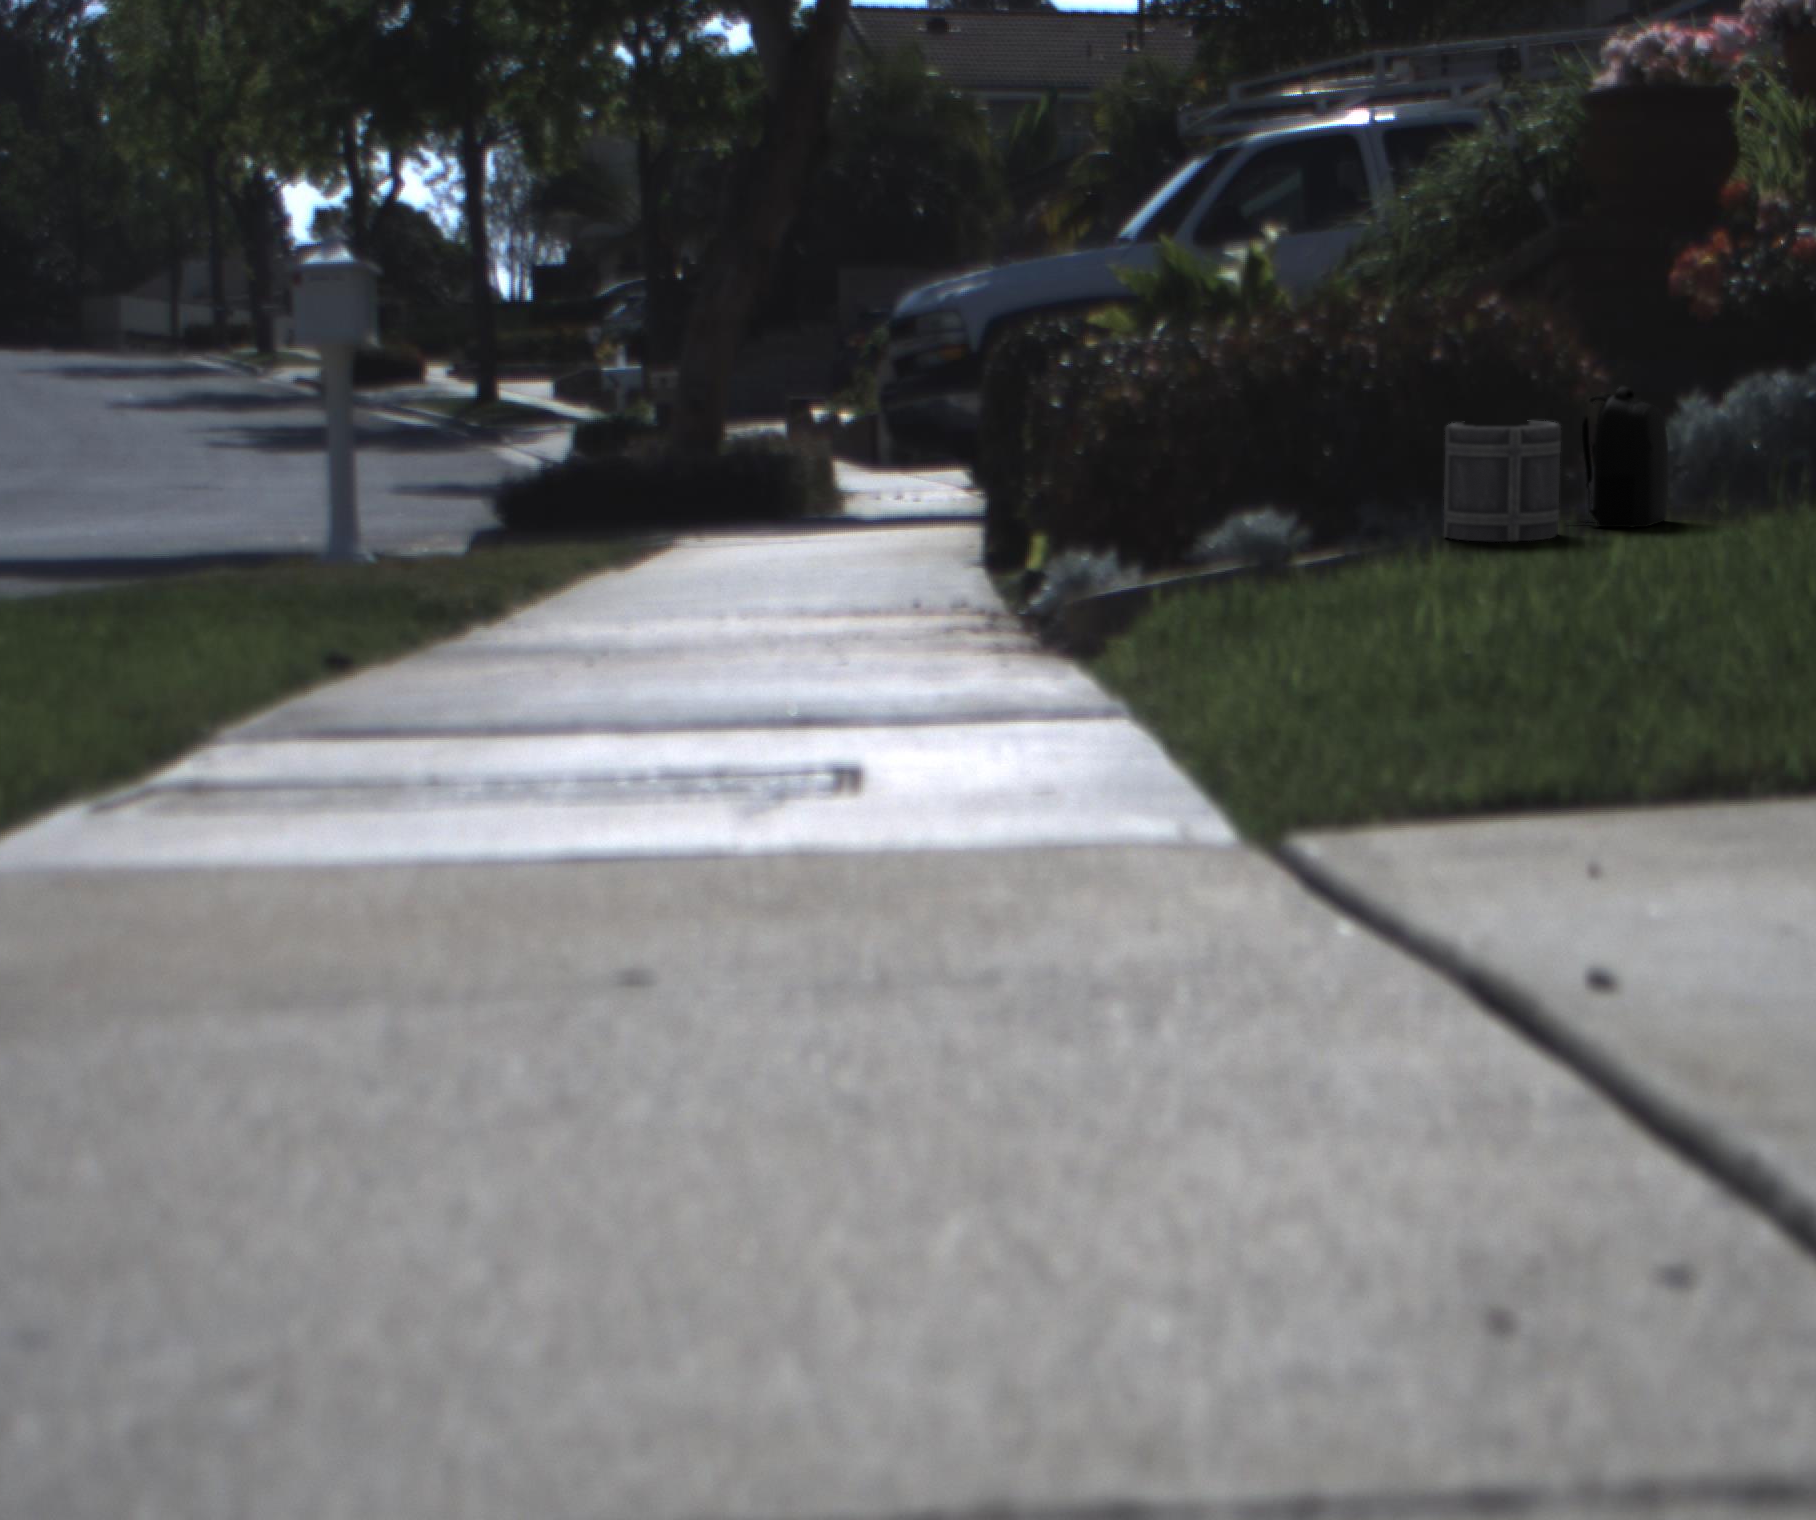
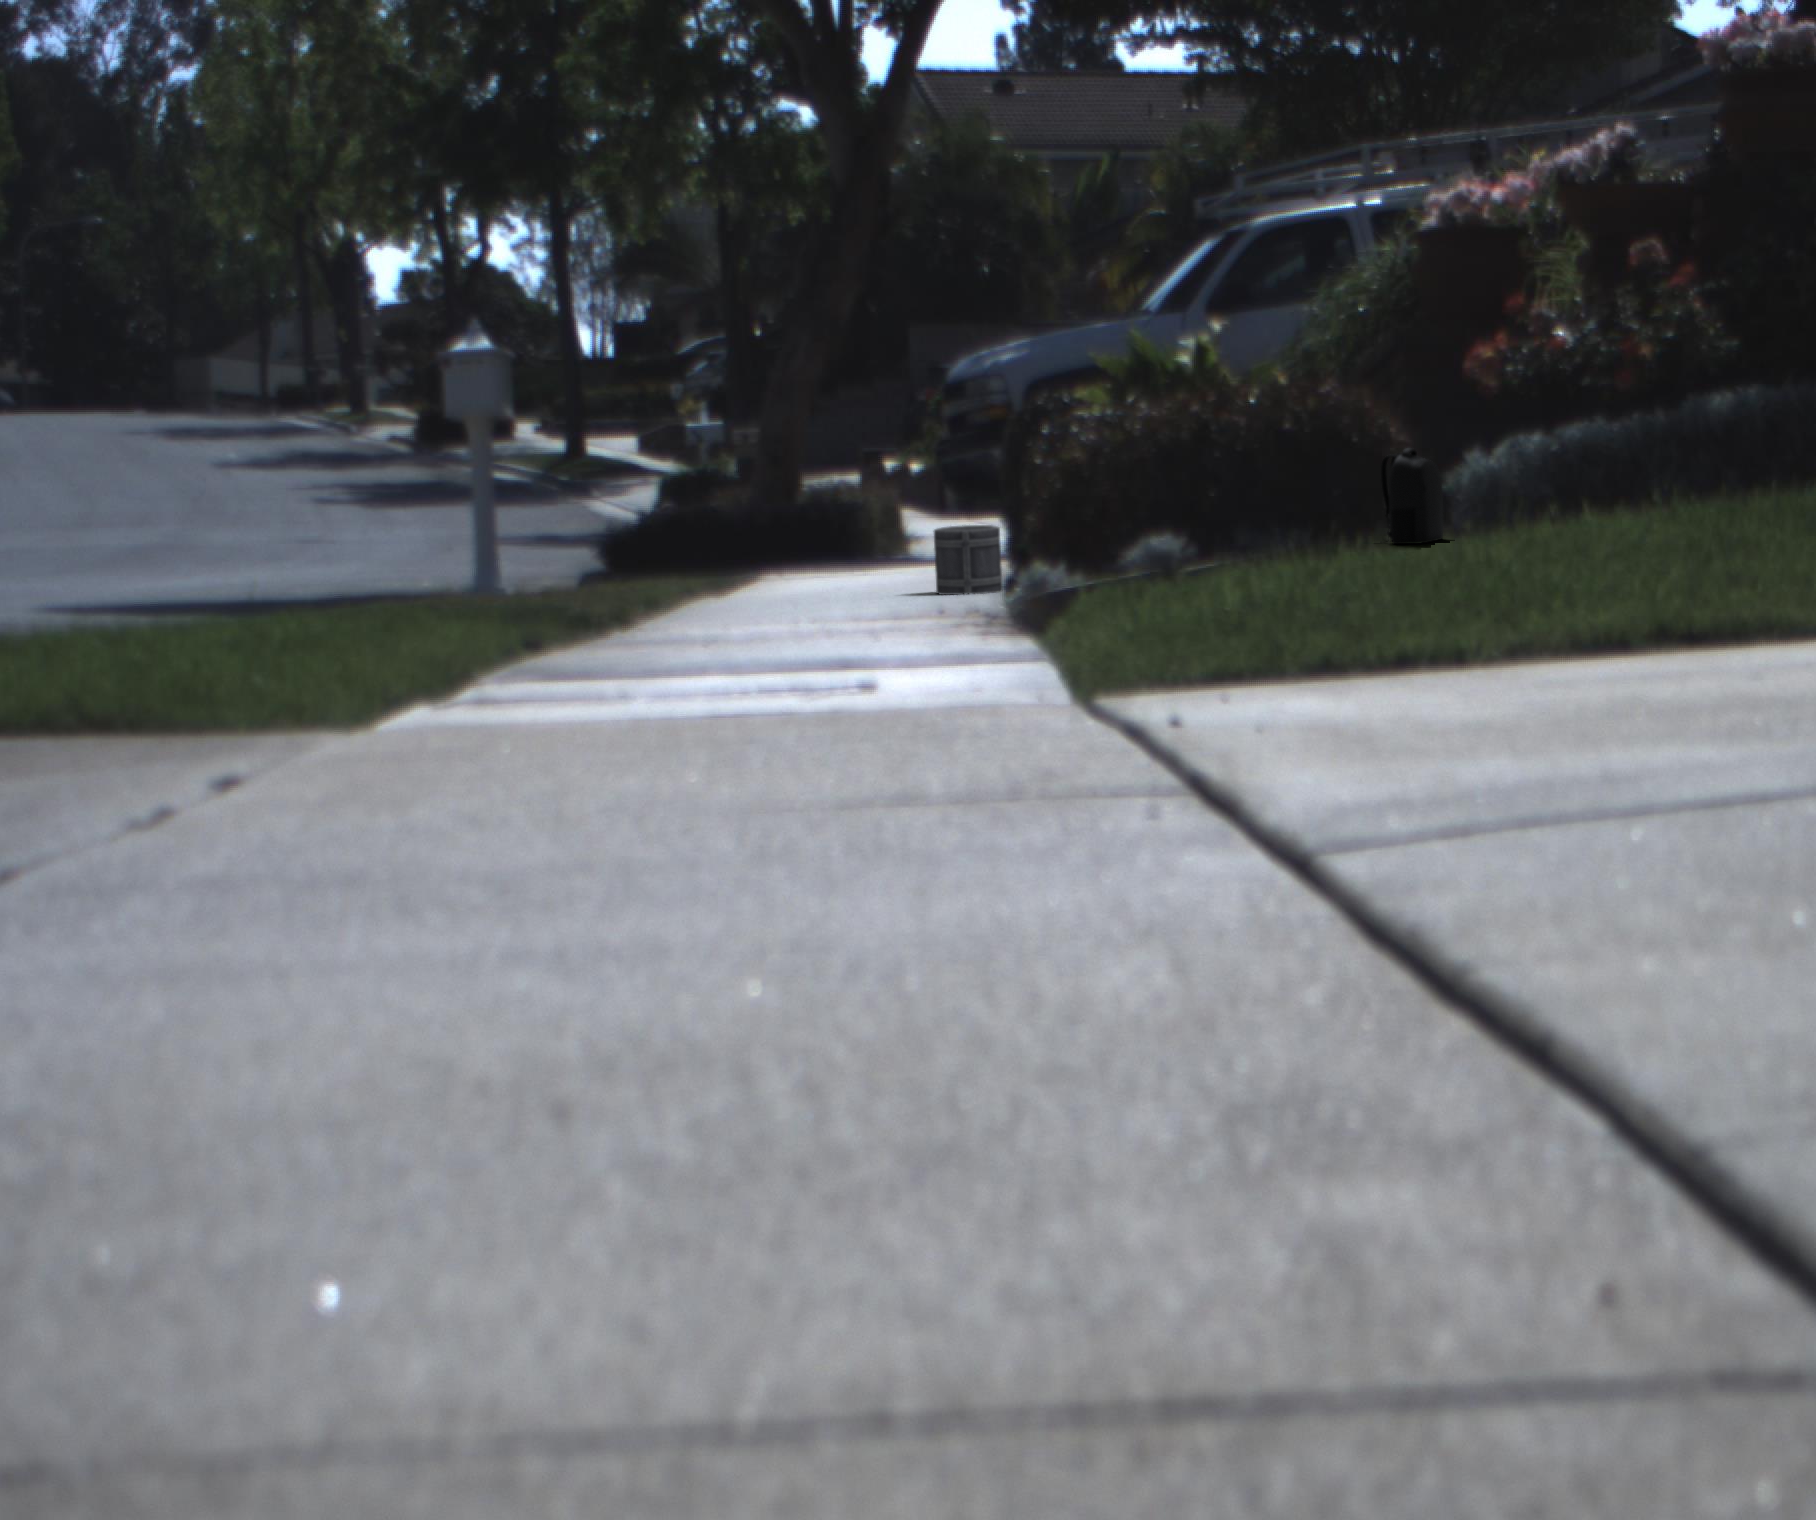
bucket: present [1444,421,1561,542] -> present [934,525,1002,595]

